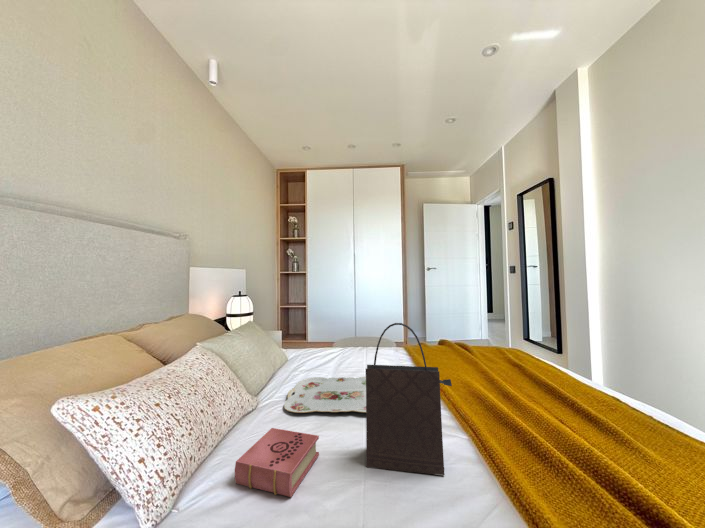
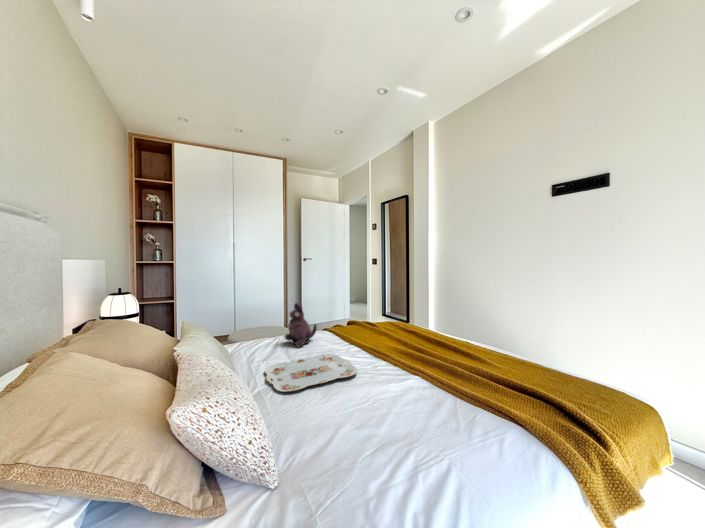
plush toy: none [350,314,386,364] -> present [285,303,317,347]
handbag: present [366,323,452,475] -> none [369,304,423,406]
book: present [235,428,319,497] -> none [301,395,354,444]

